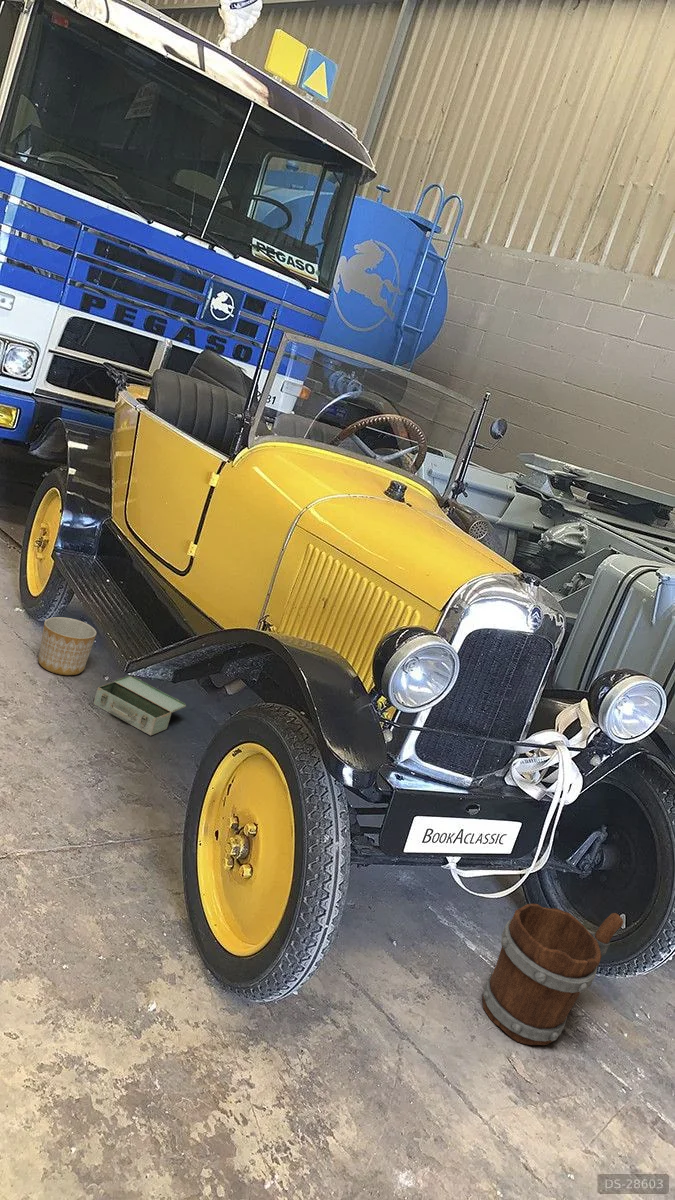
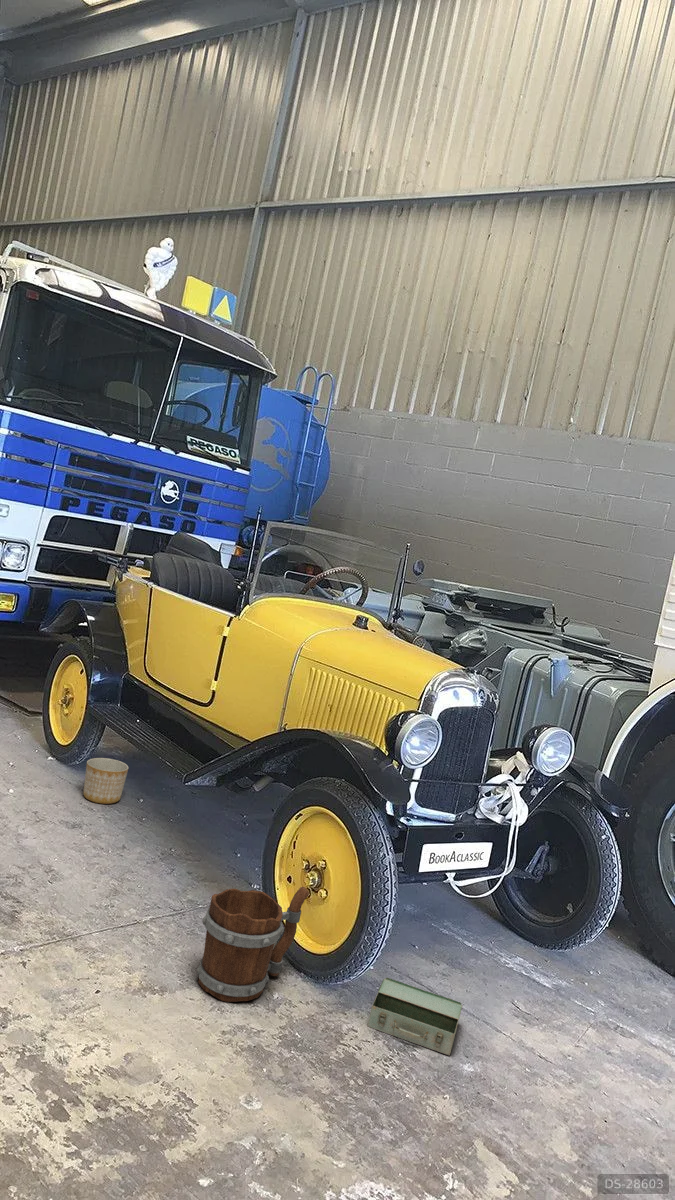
toolbox: present [94,676,186,736] -> present [367,978,462,1055]
bucket: present [482,904,623,1045] -> present [197,887,309,1002]

